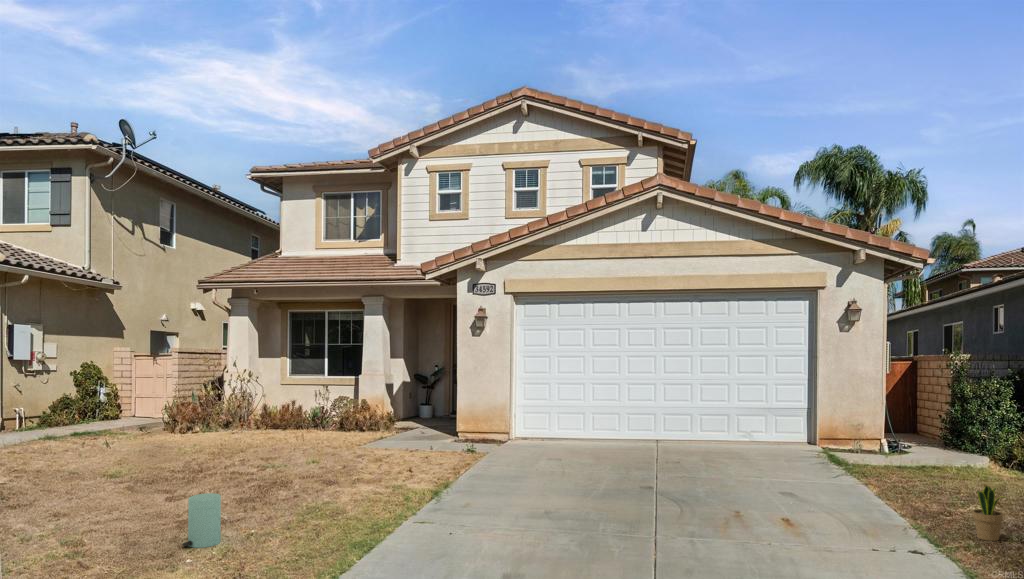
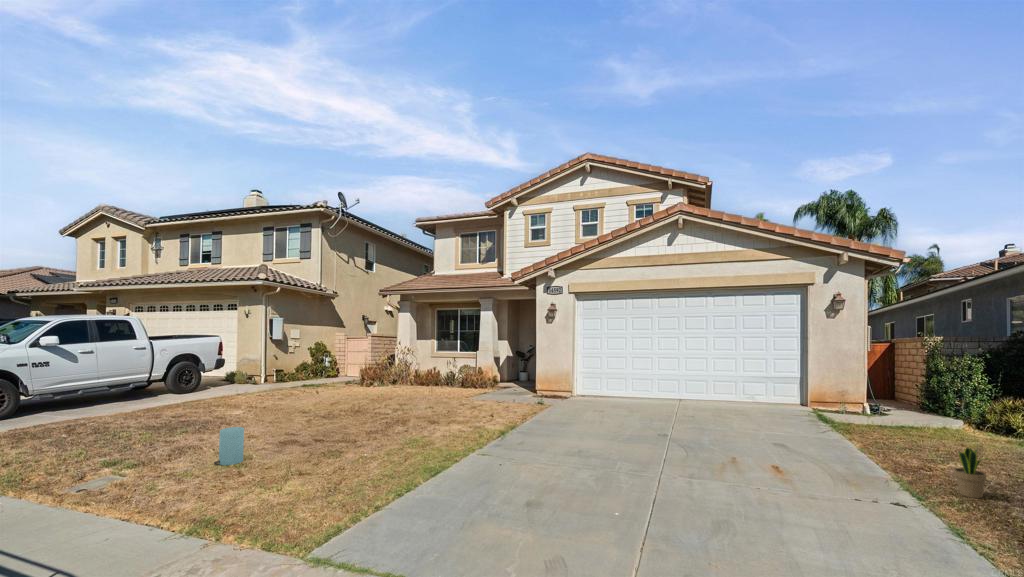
trash can: present [182,493,221,548] -> present [214,427,244,465]

